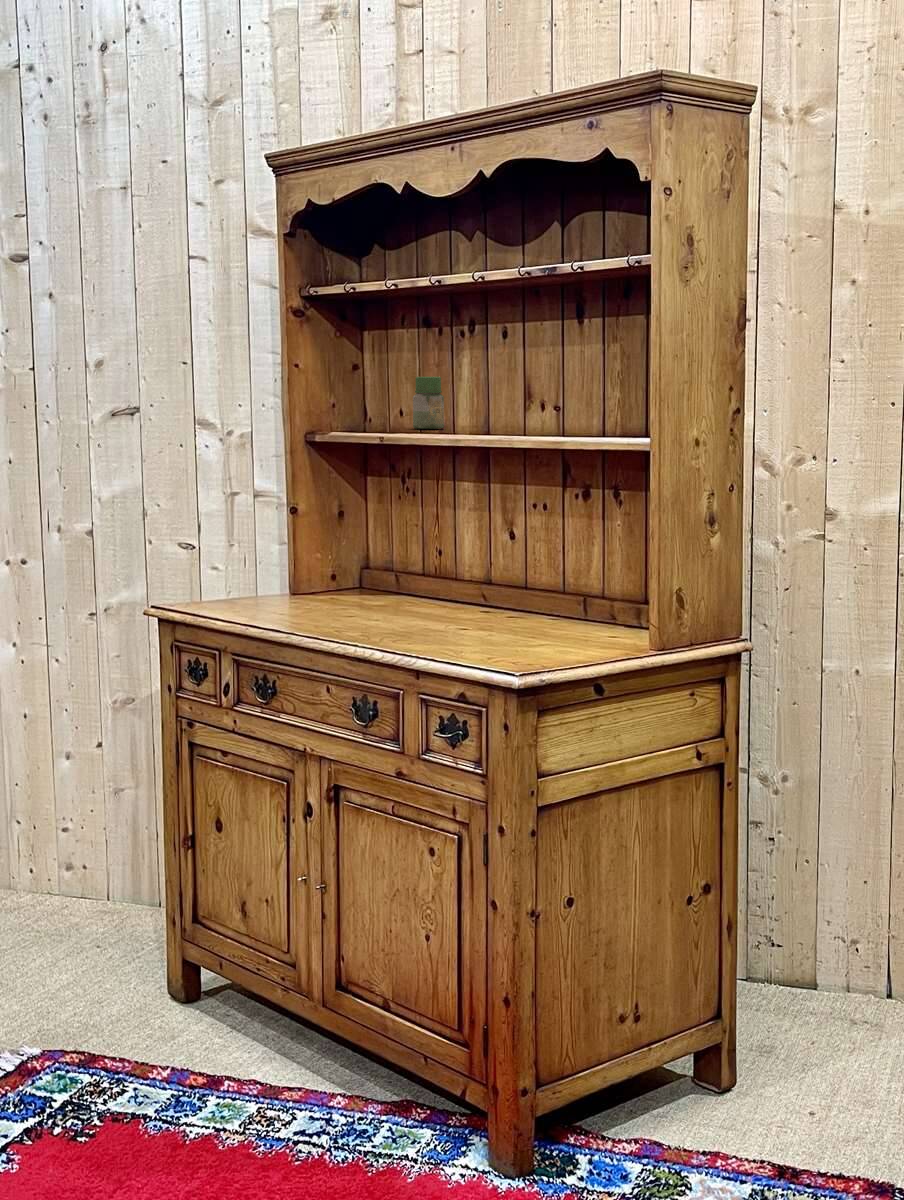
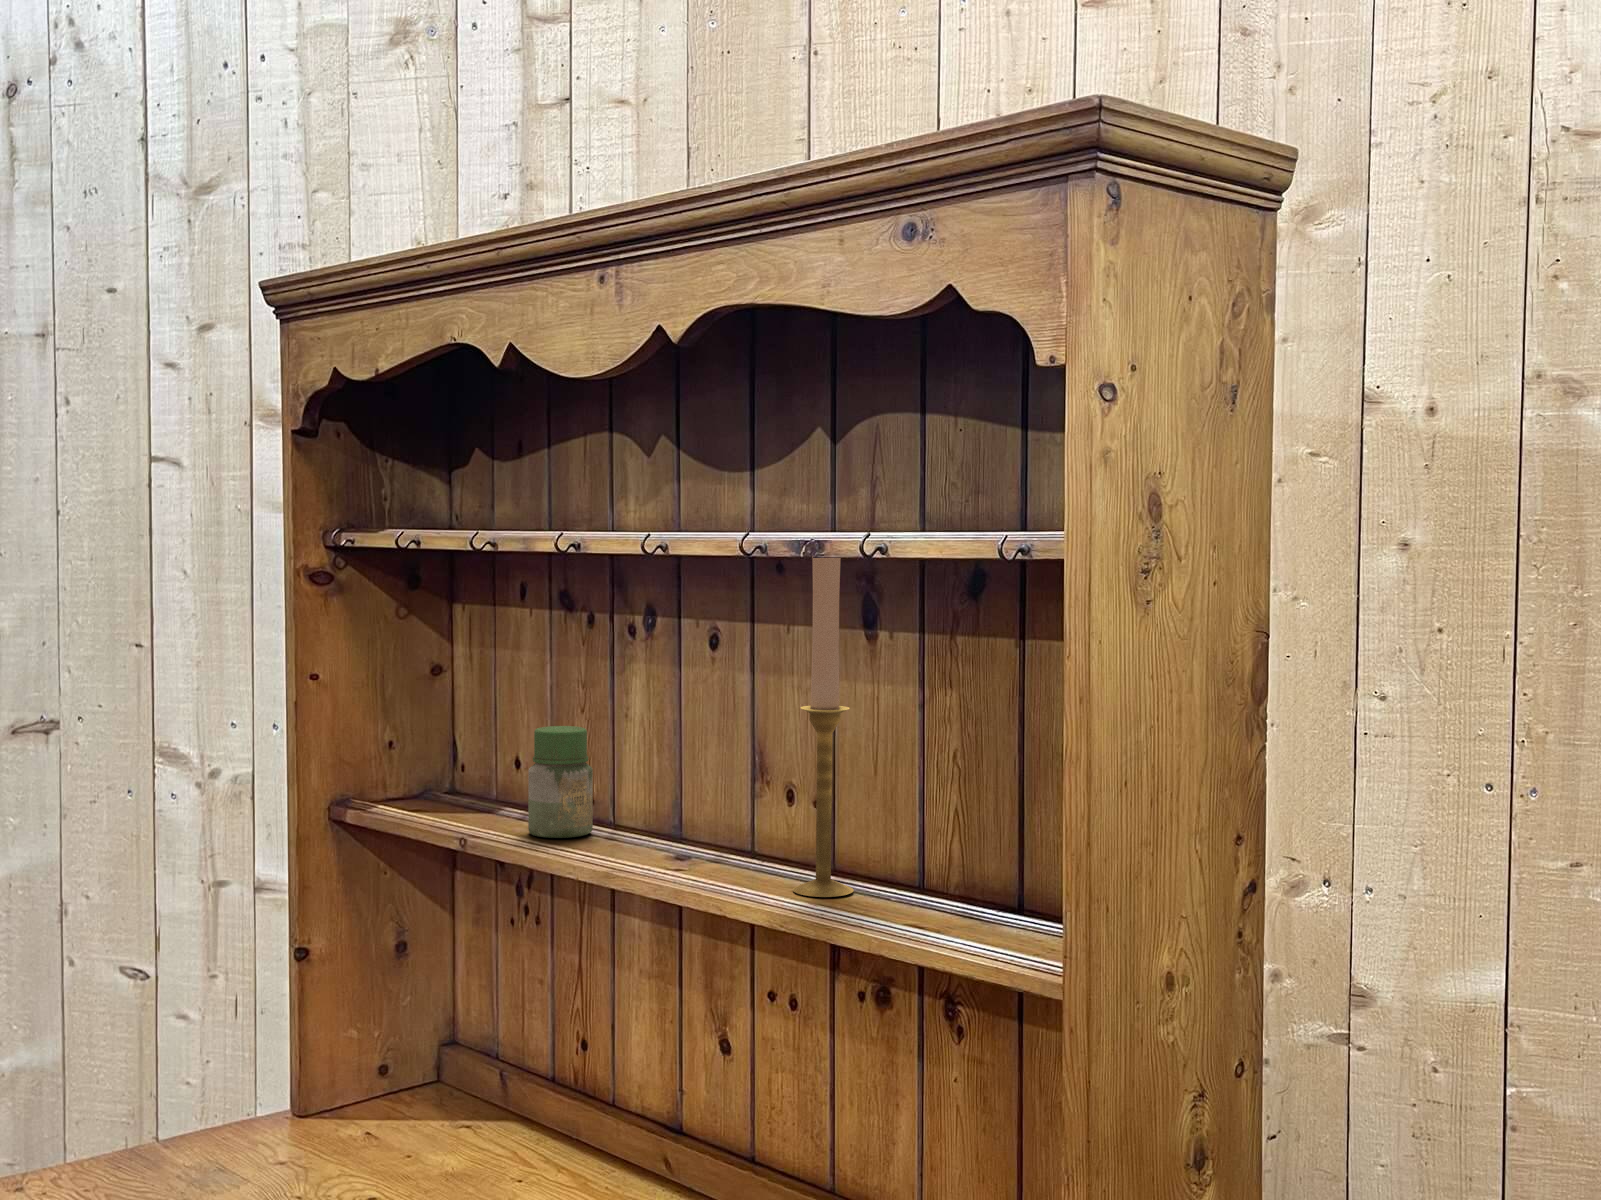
candlestick: none [540,269,568,436] -> present [793,558,853,897]

